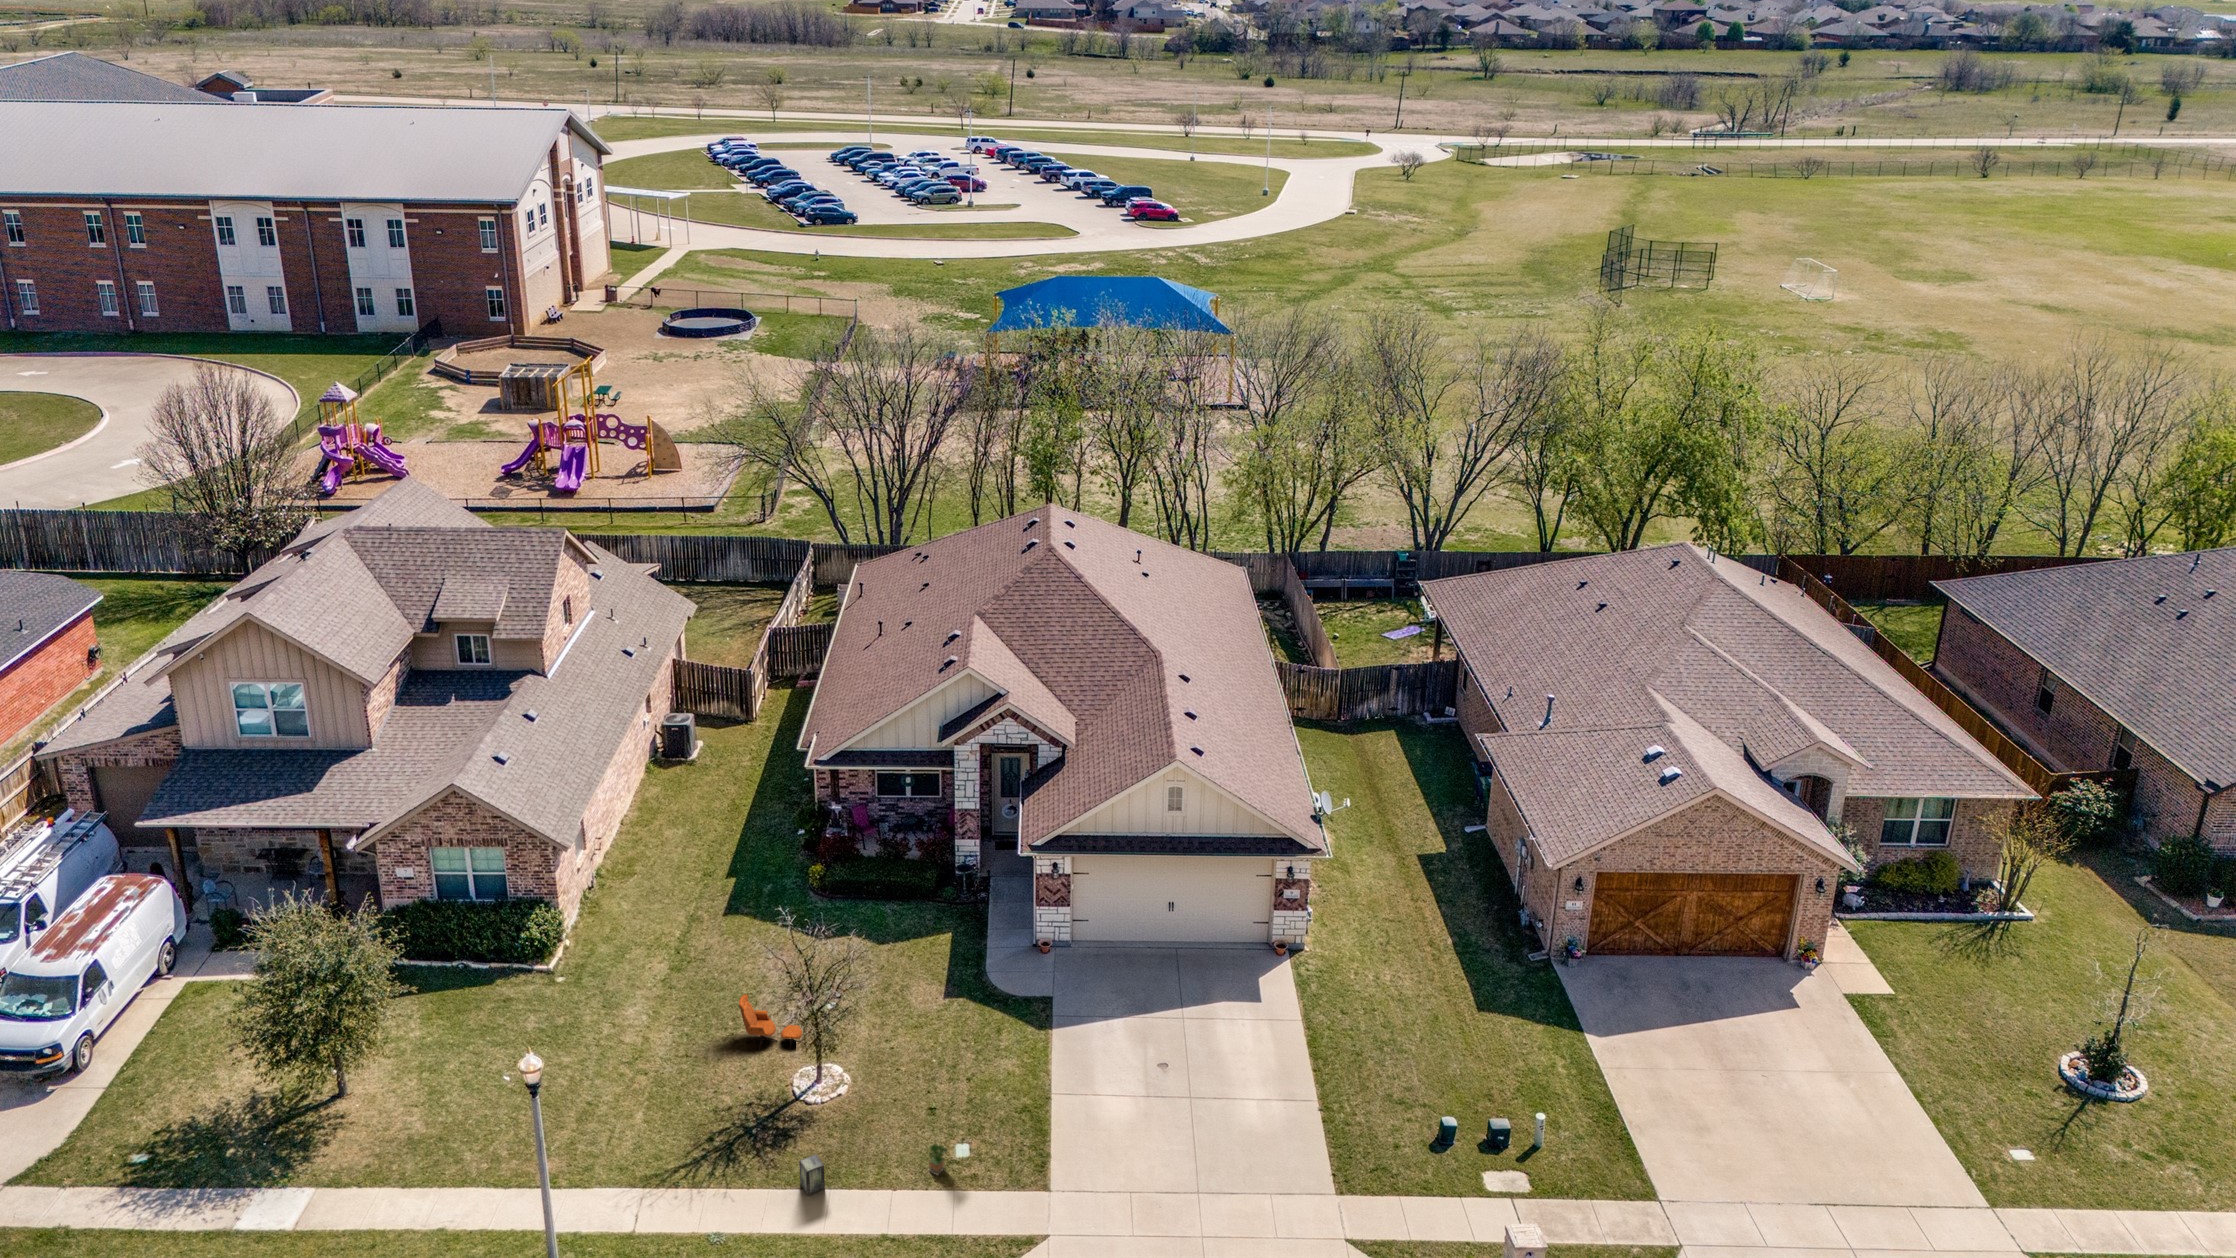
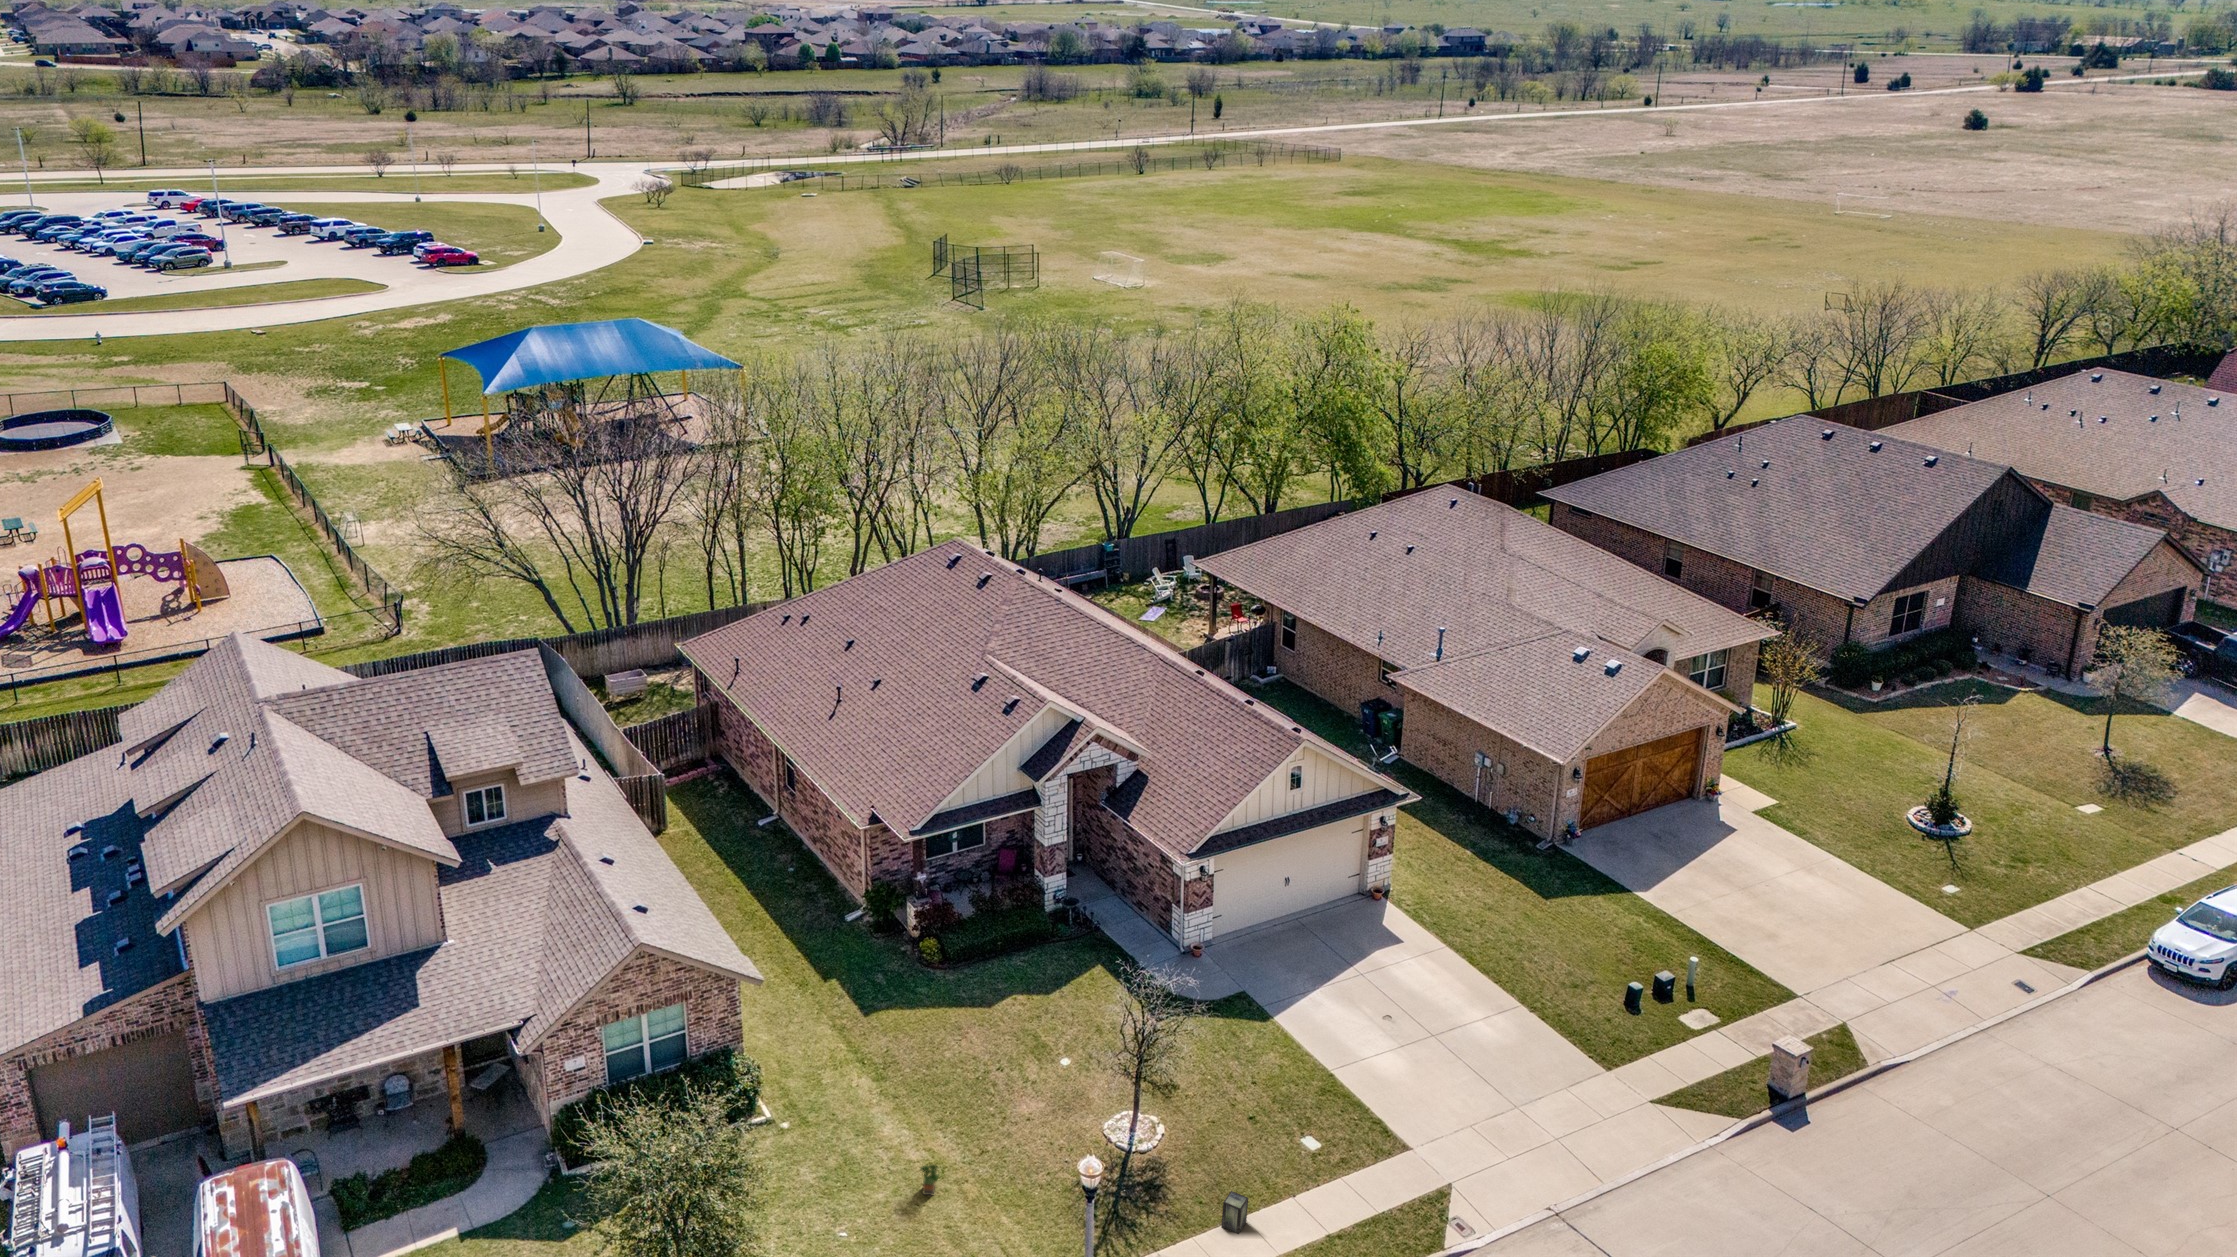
lounge chair: present [739,994,803,1050] -> none [1025,1072,1086,1125]
potted tree: present [929,1144,947,1176] -> present [921,1164,939,1195]

